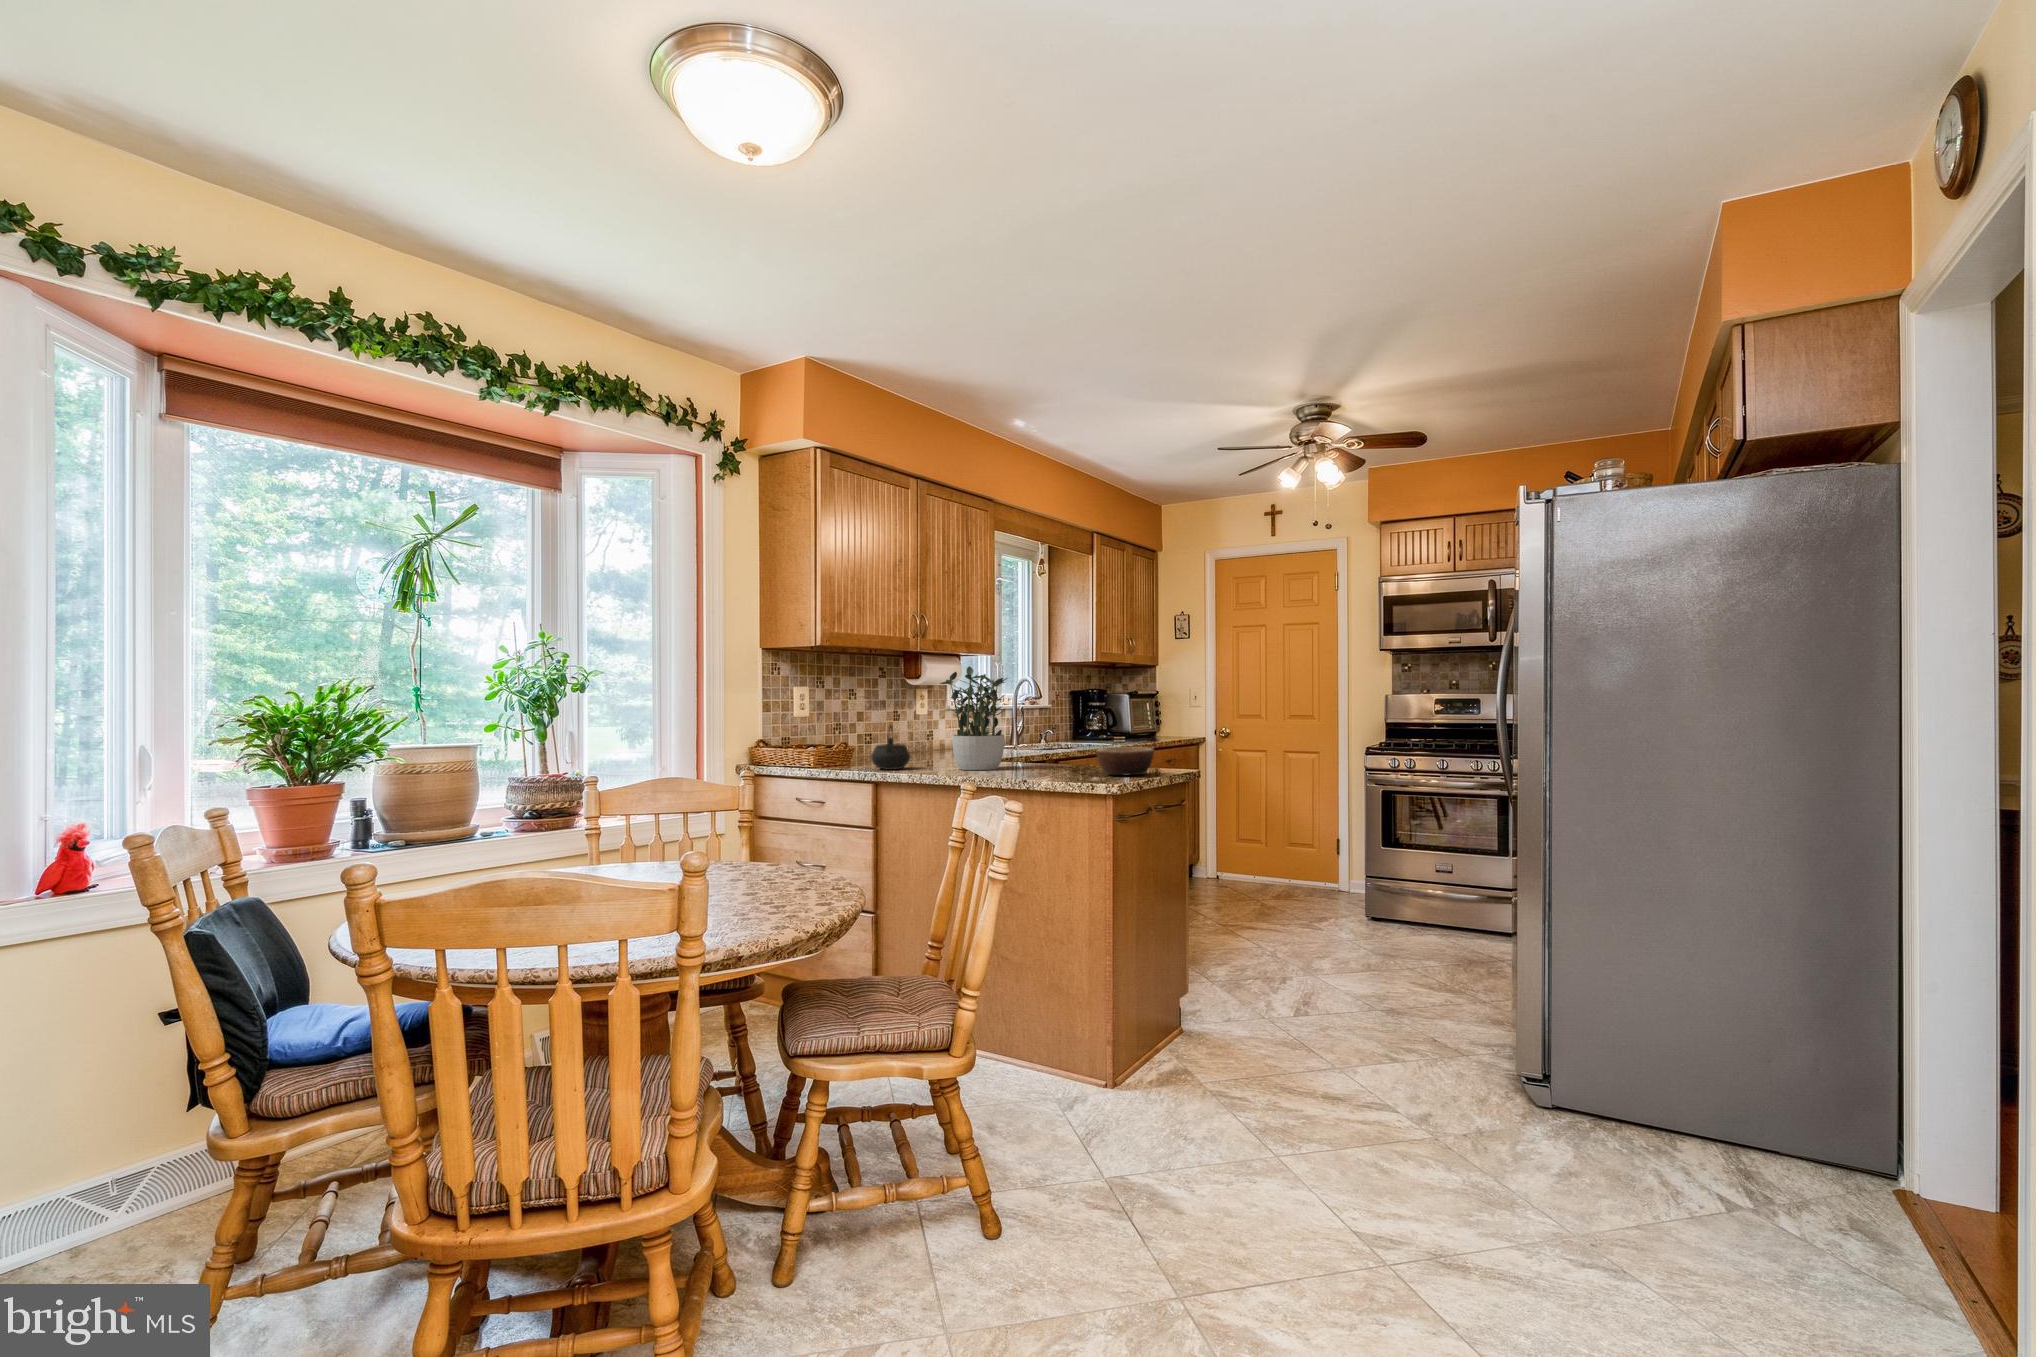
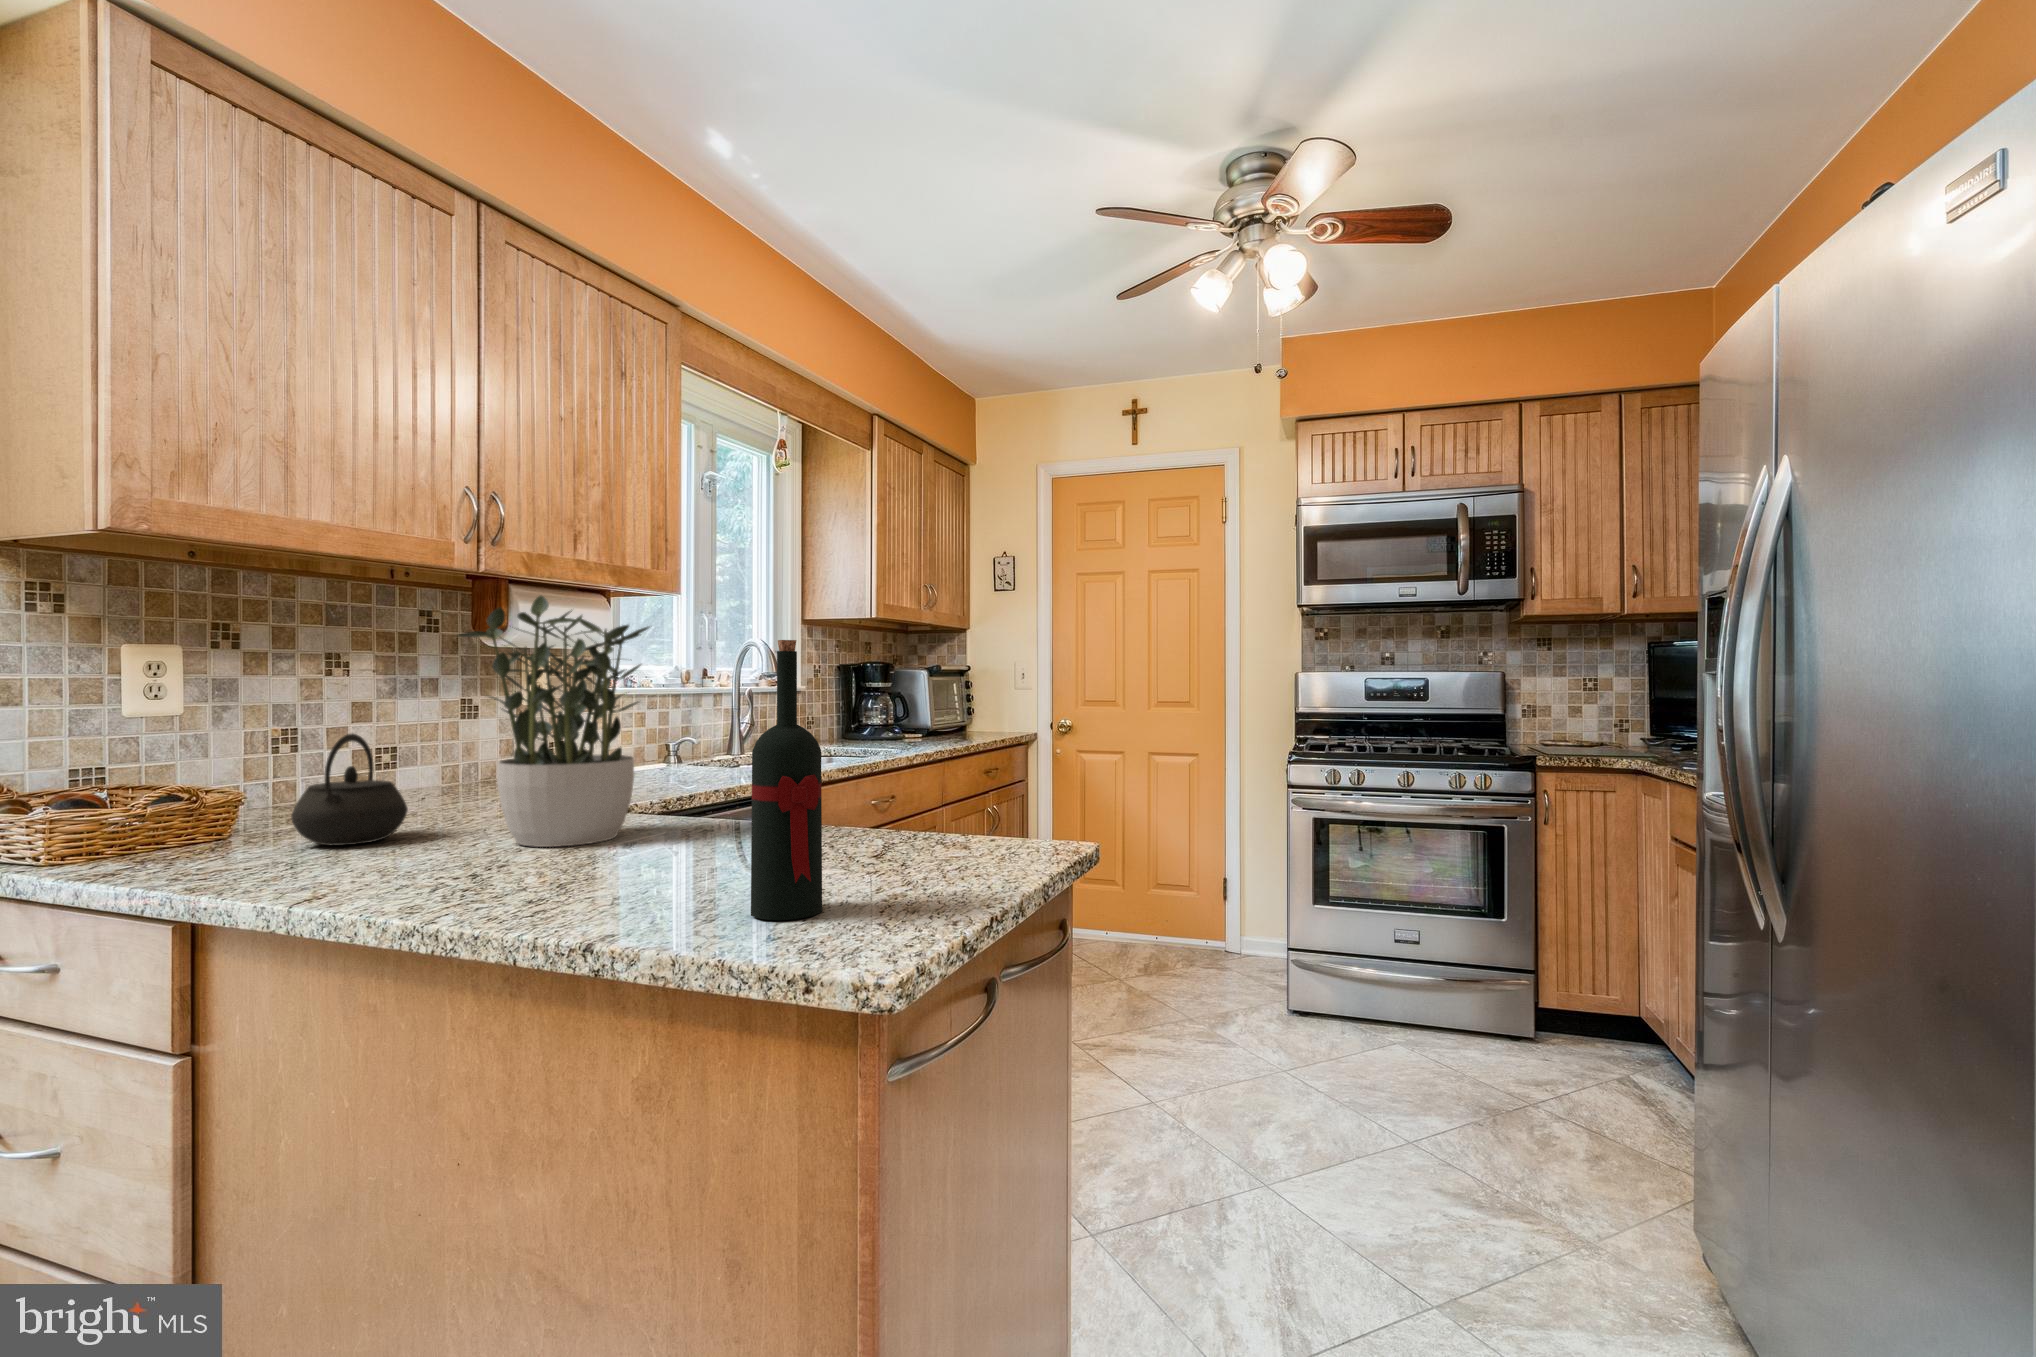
wine bottle: none [1072,688,1096,781] -> present [751,640,822,920]
bowl: present [1096,747,1154,775] -> none [835,795,985,879]

